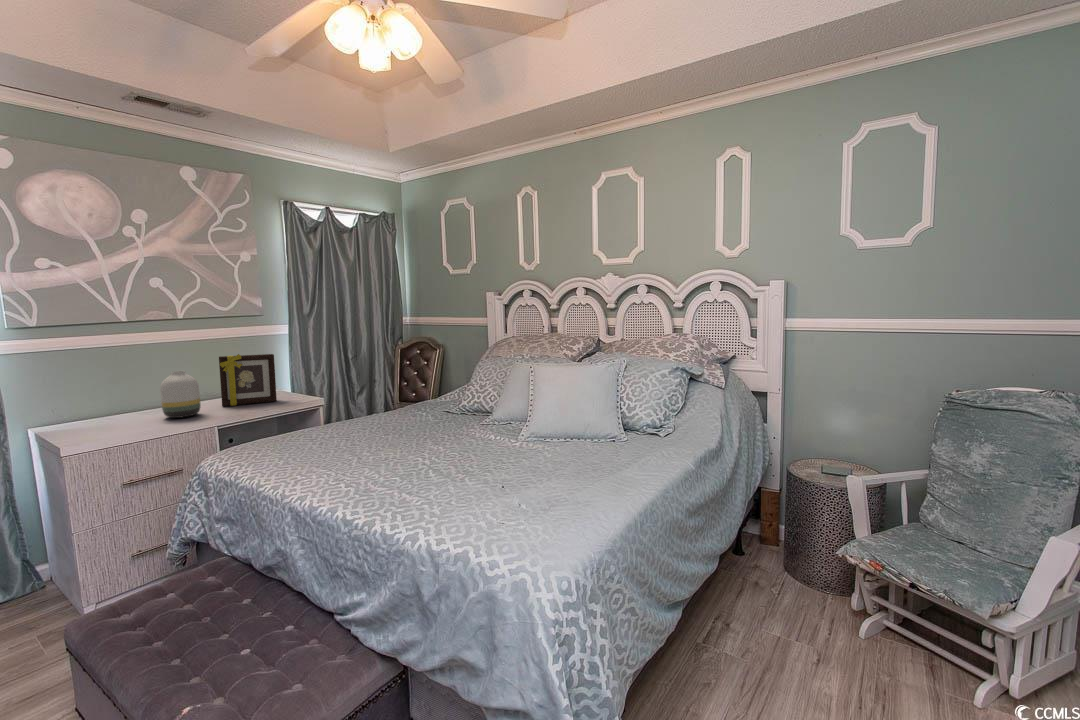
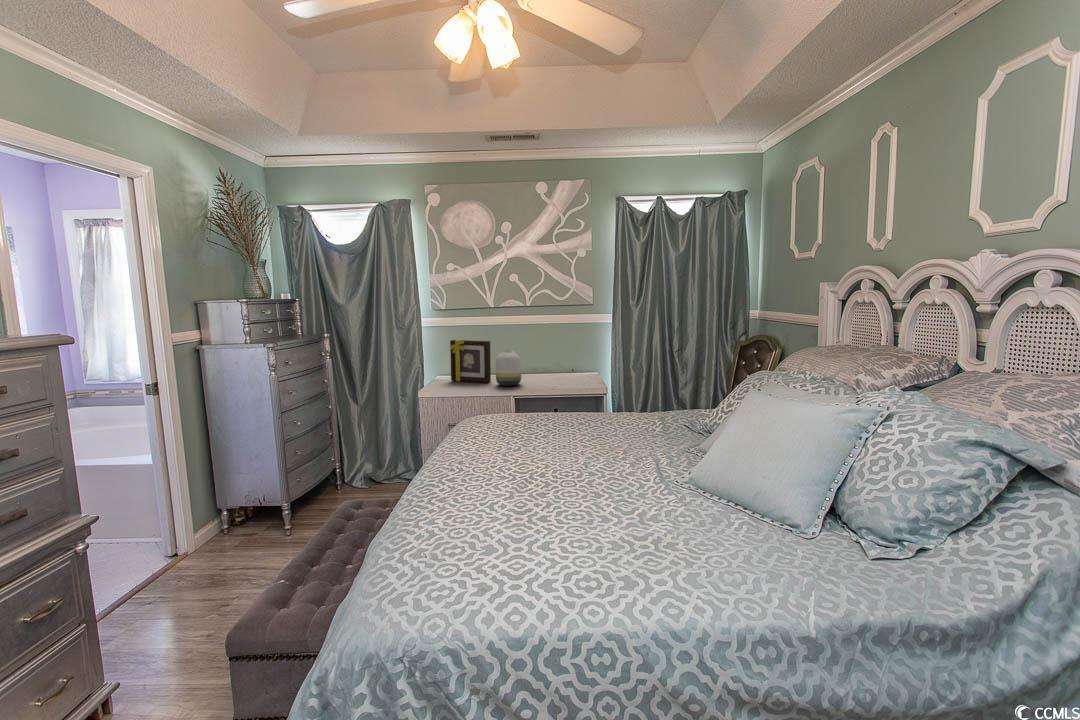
picture frame: present [219,354,277,406] -> present [450,339,491,383]

